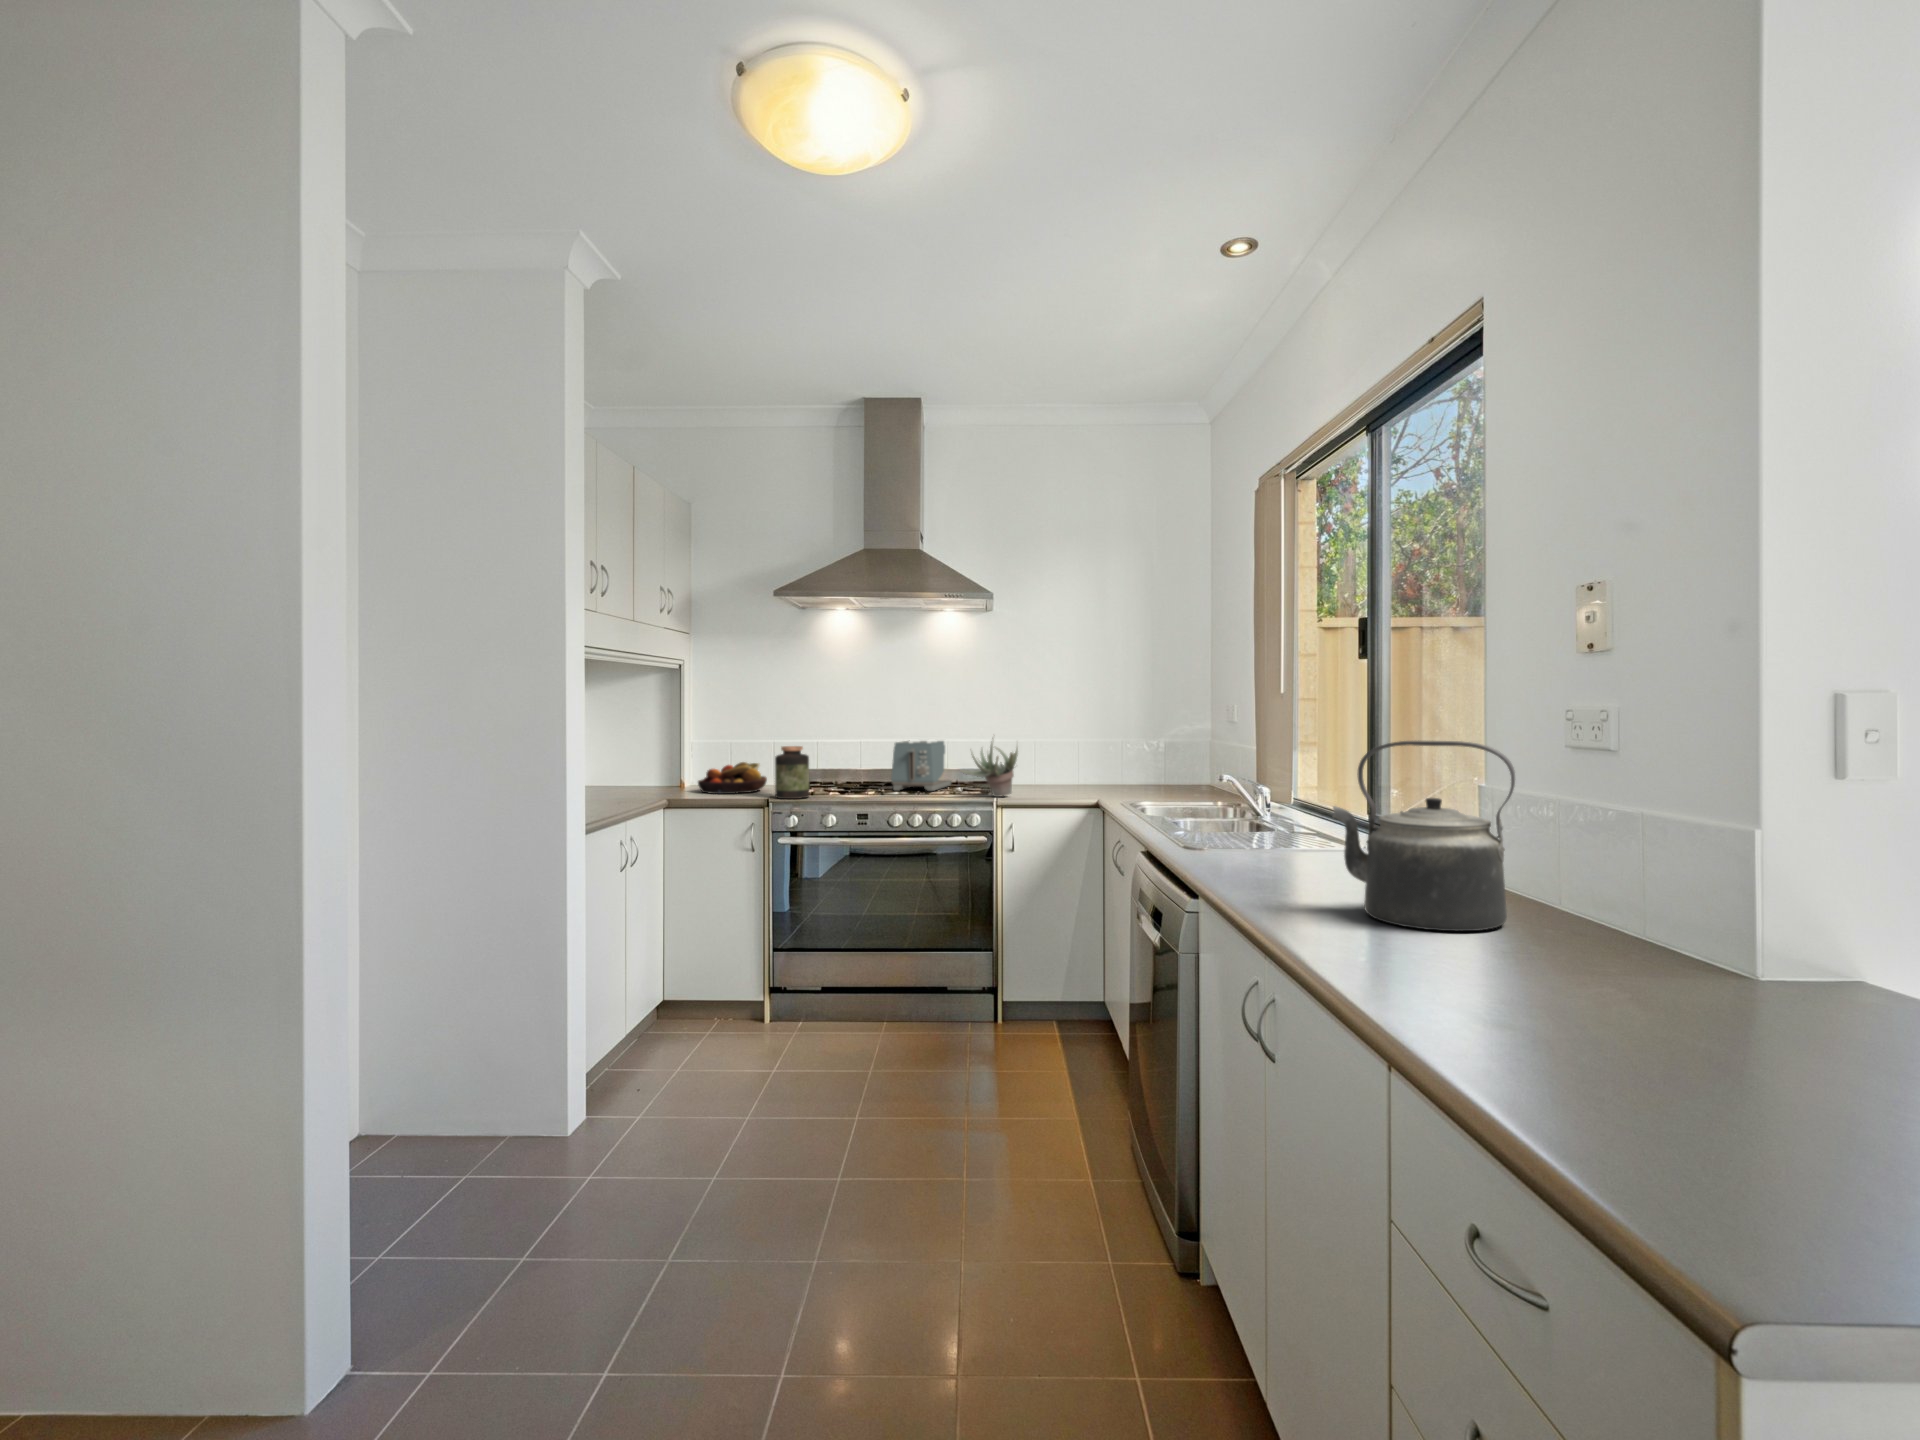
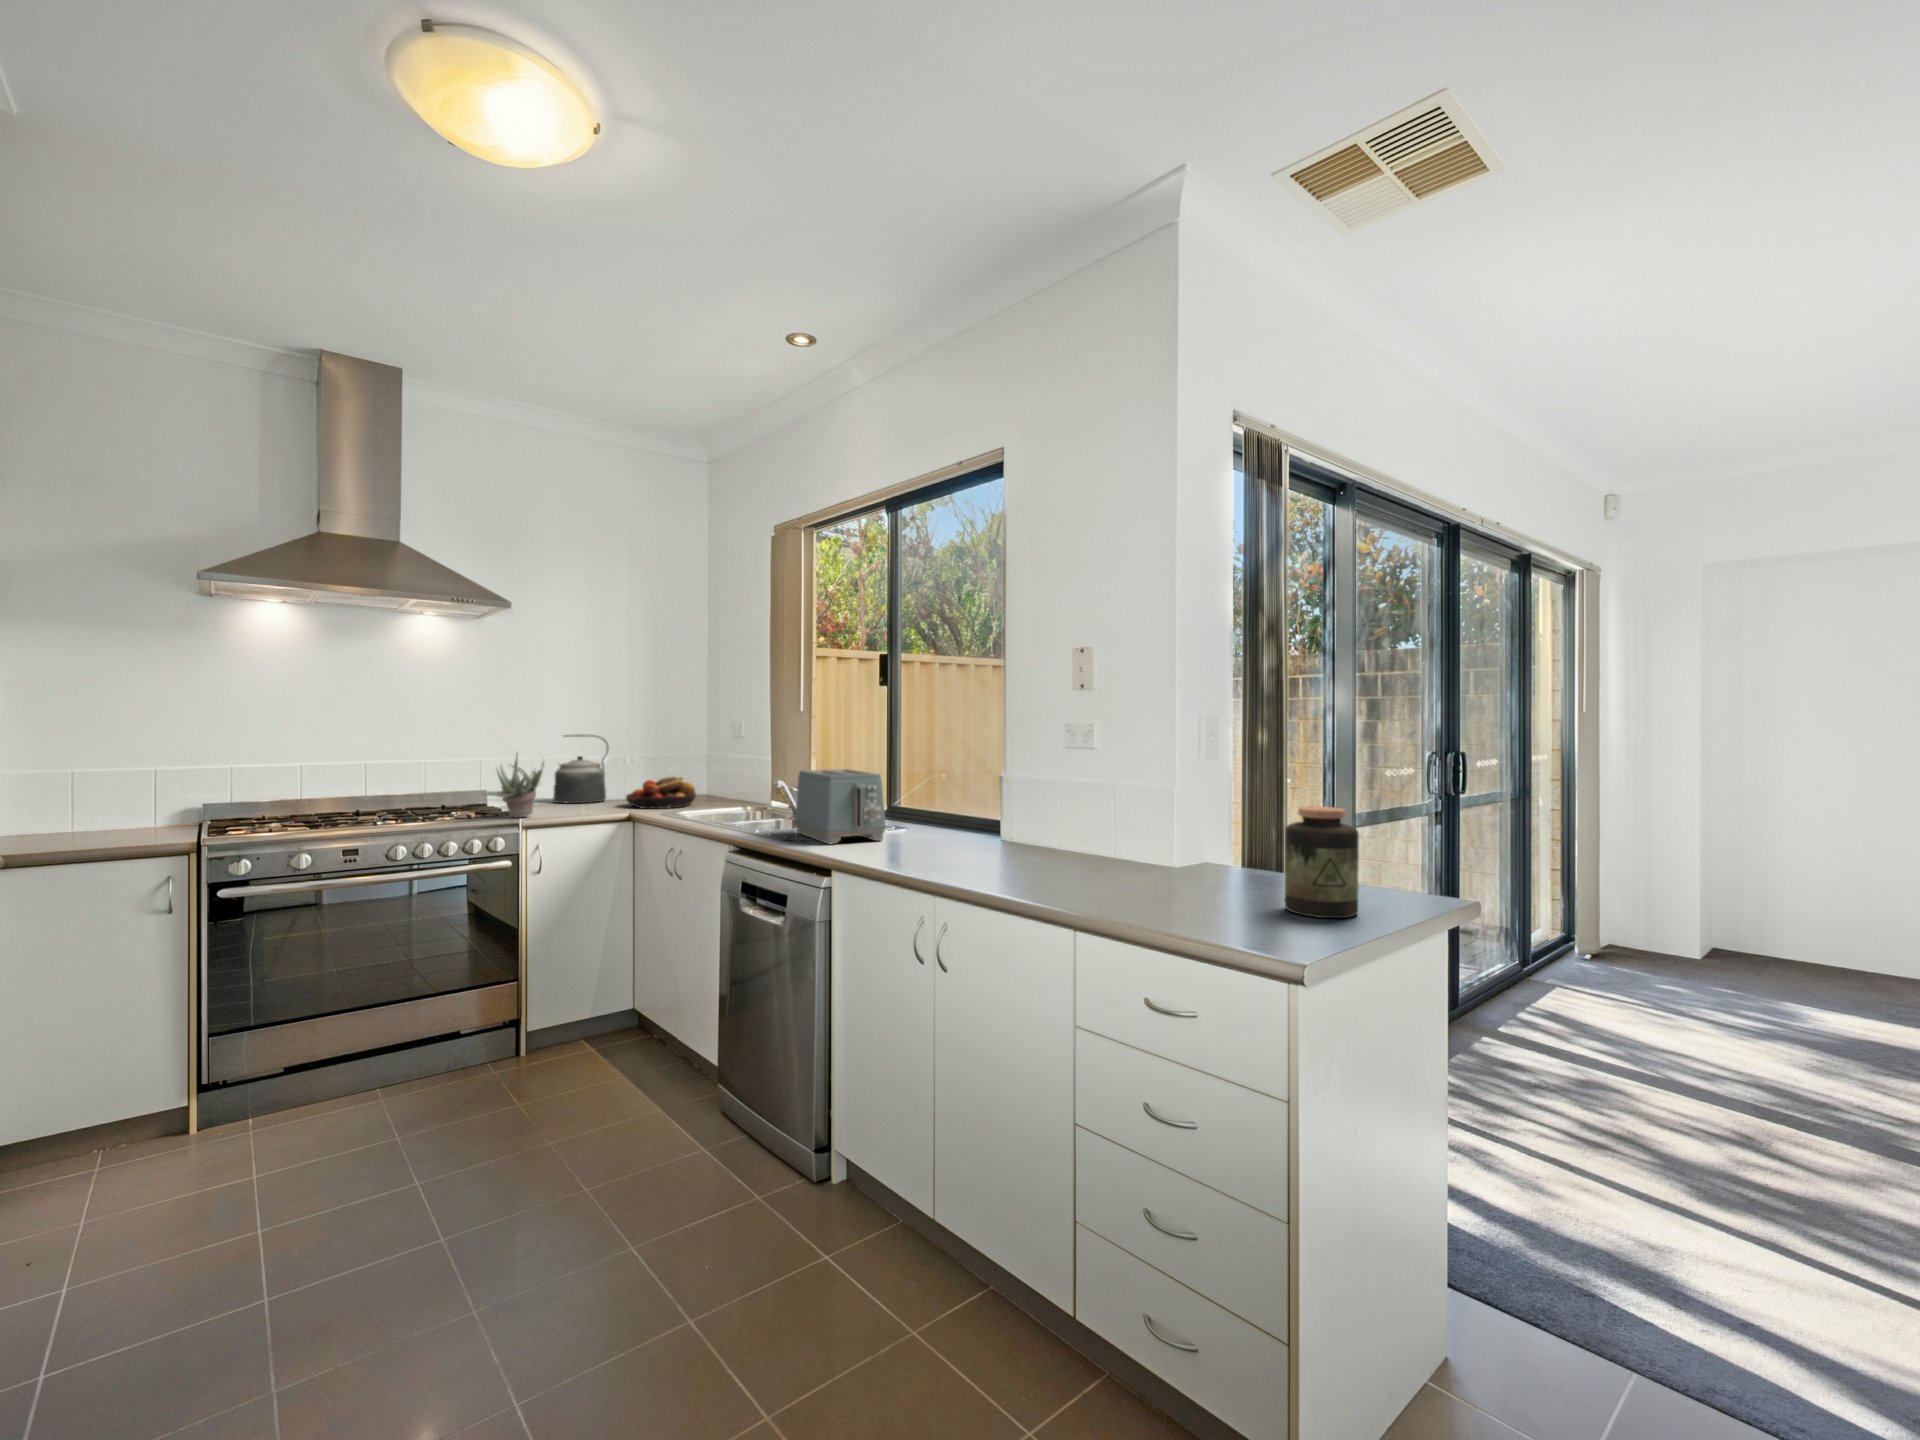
kettle: present [1333,740,1515,931] -> present [553,735,608,804]
toaster: present [891,741,951,791] -> present [795,769,886,844]
jar: present [775,746,810,799] -> present [1285,806,1359,918]
fruit bowl: present [698,762,767,794] -> present [626,777,696,809]

